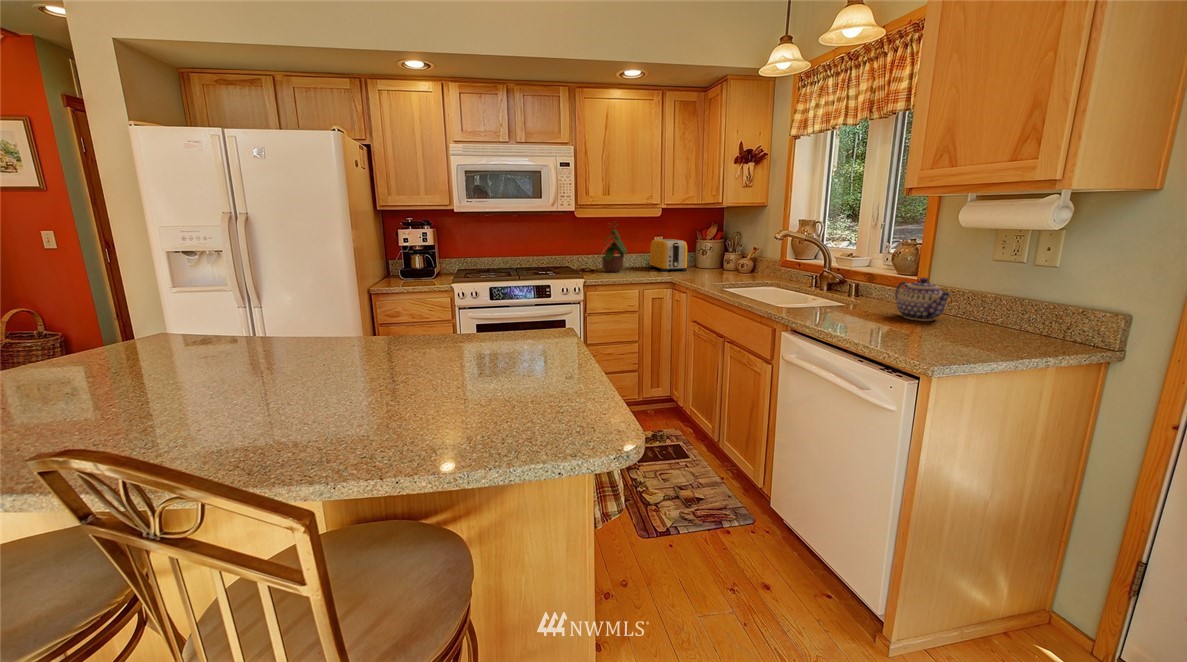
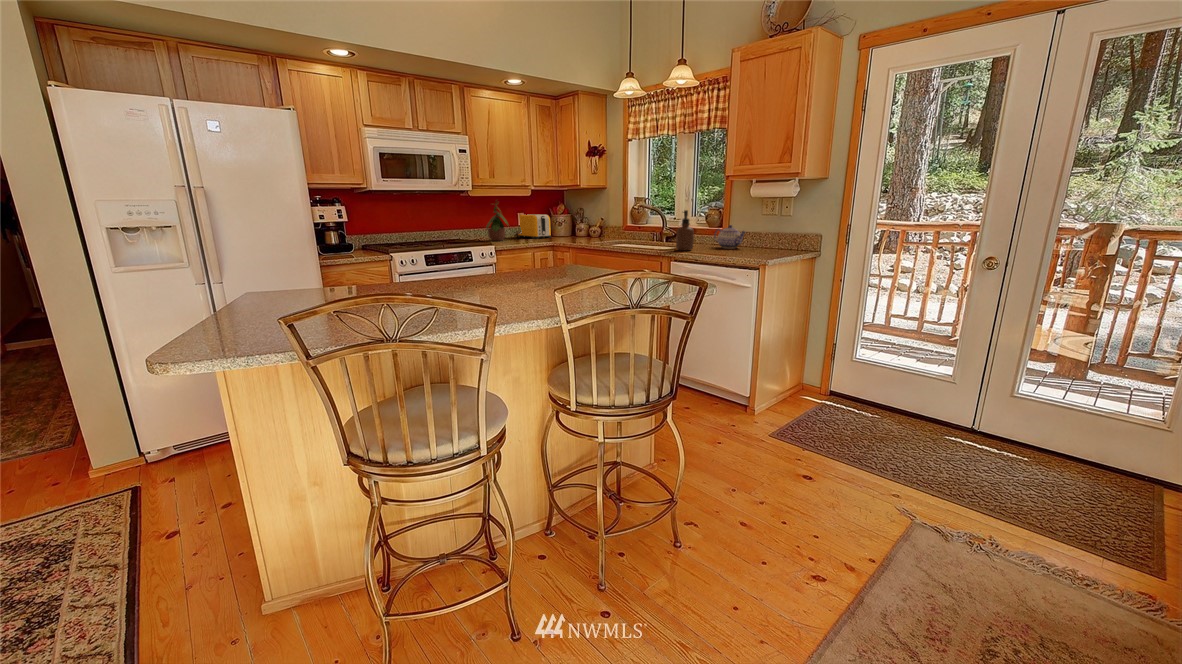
soap dispenser: none [806,249,839,318] -> present [676,210,694,251]

